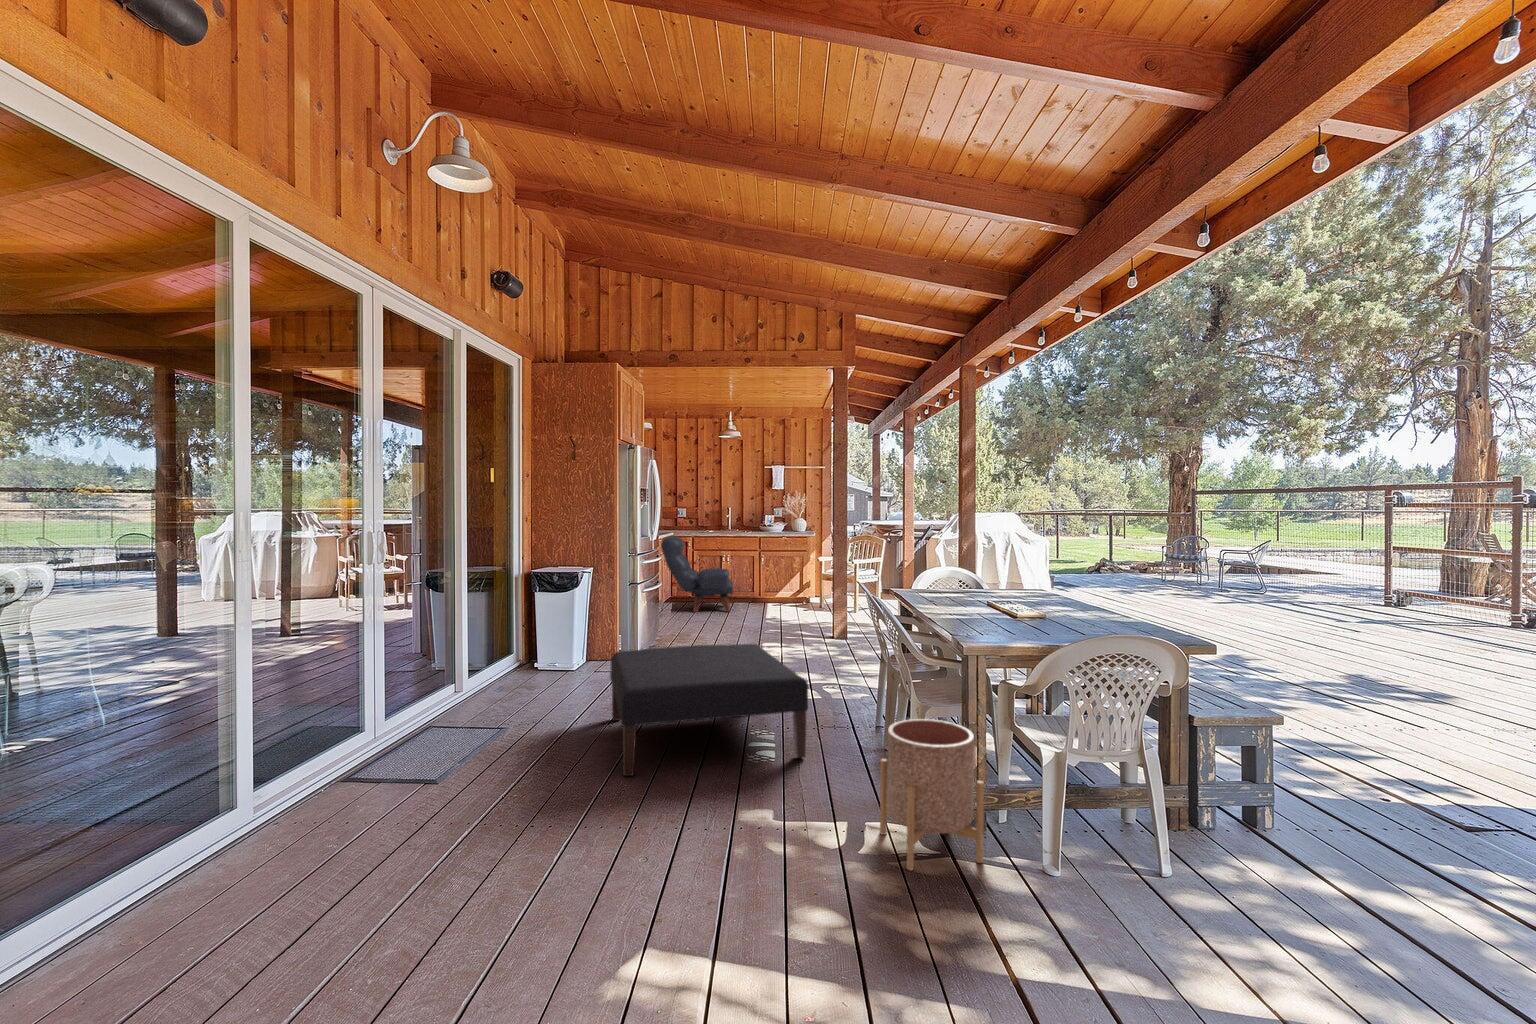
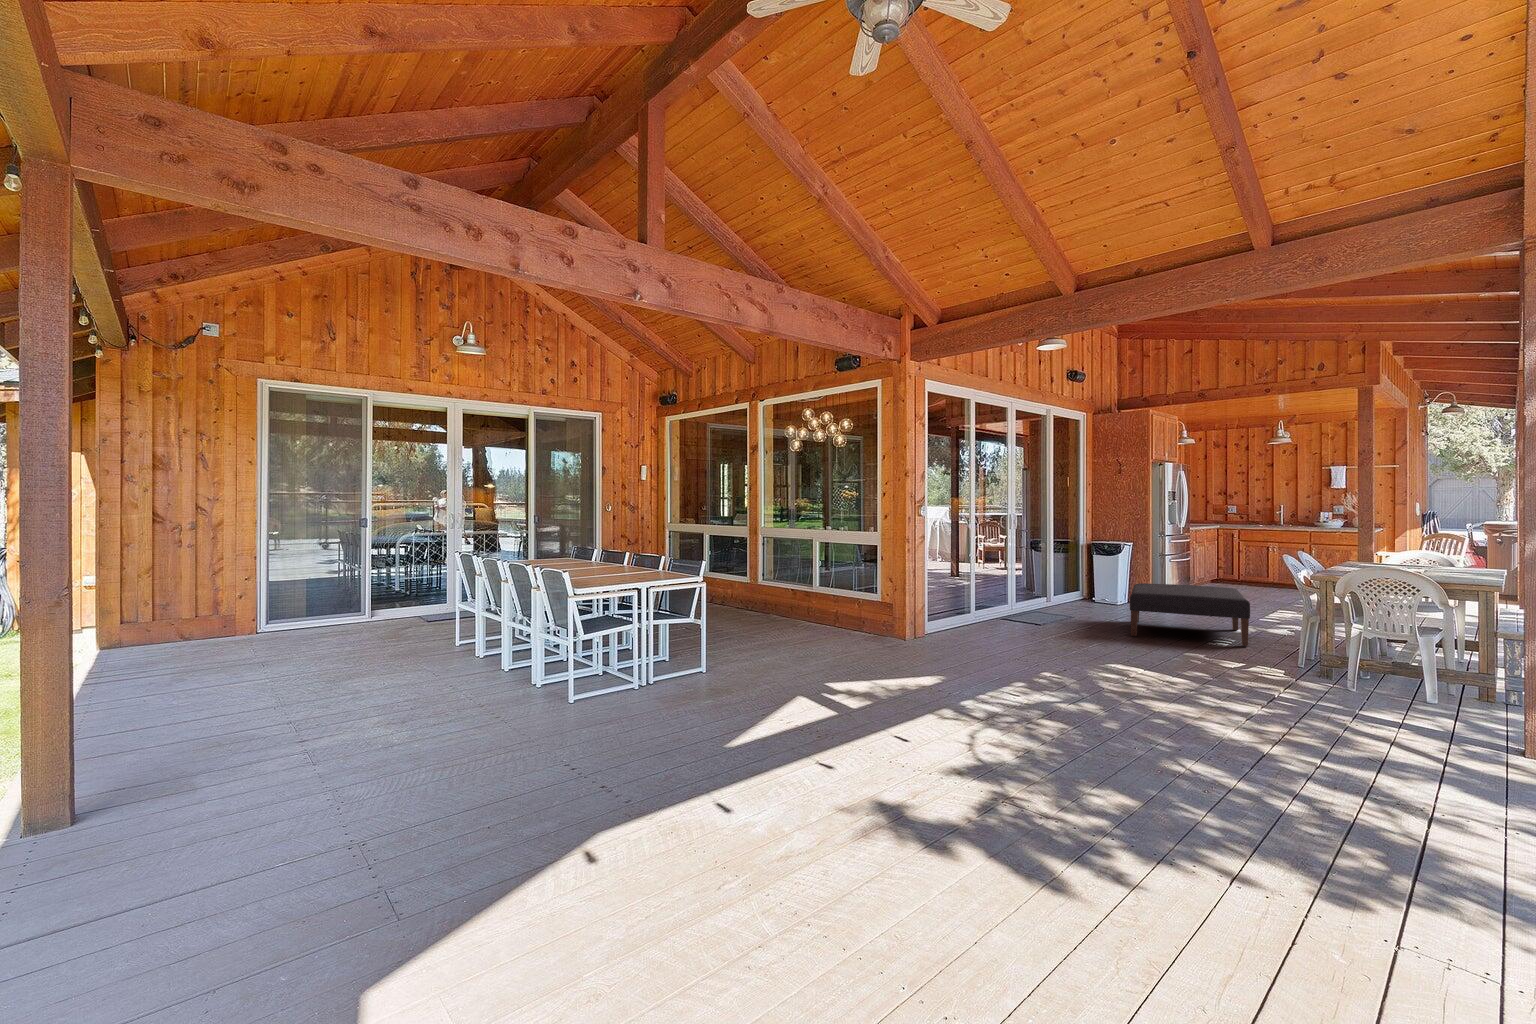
armchair: present [661,536,733,612] -> none [1203,527,1277,591]
planter: present [880,719,984,870] -> none [1263,611,1317,681]

